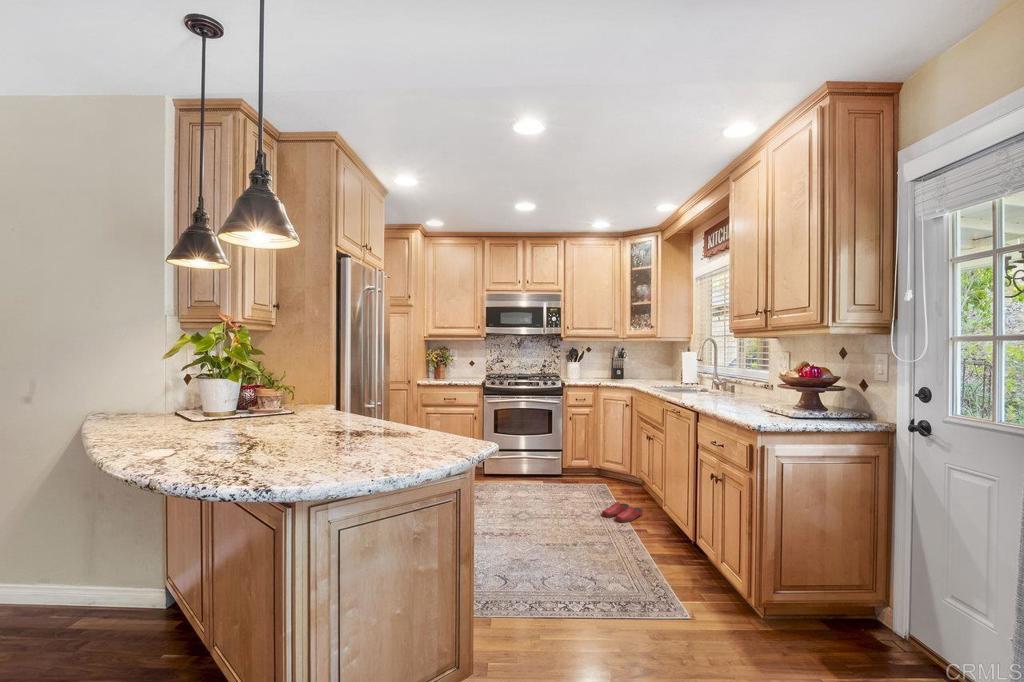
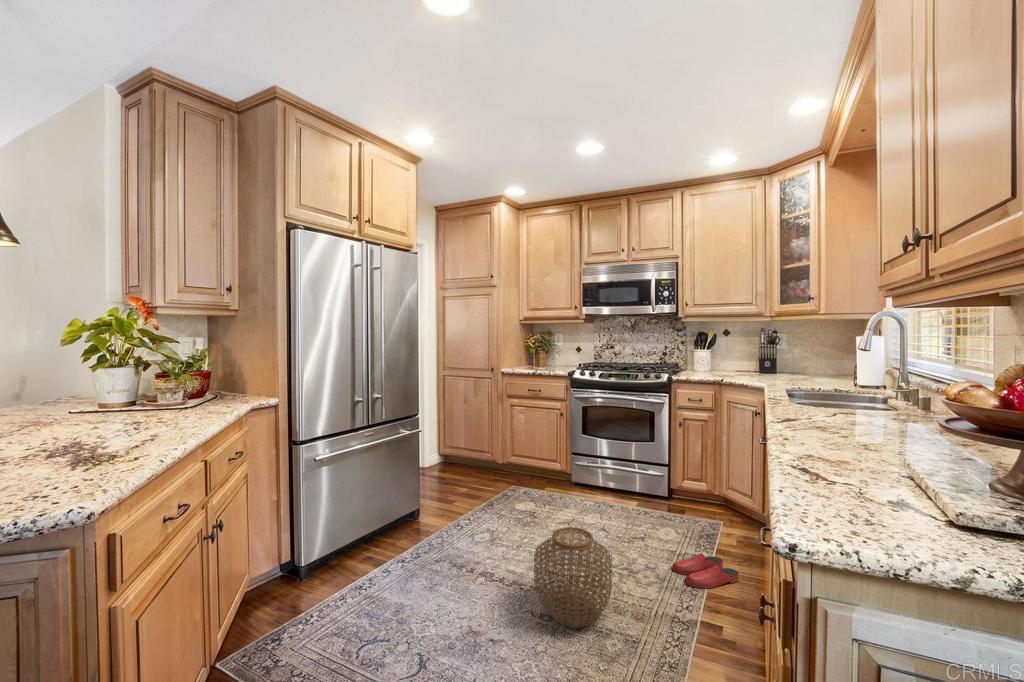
woven basket: none [540,489,596,558] -> present [534,527,612,628]

